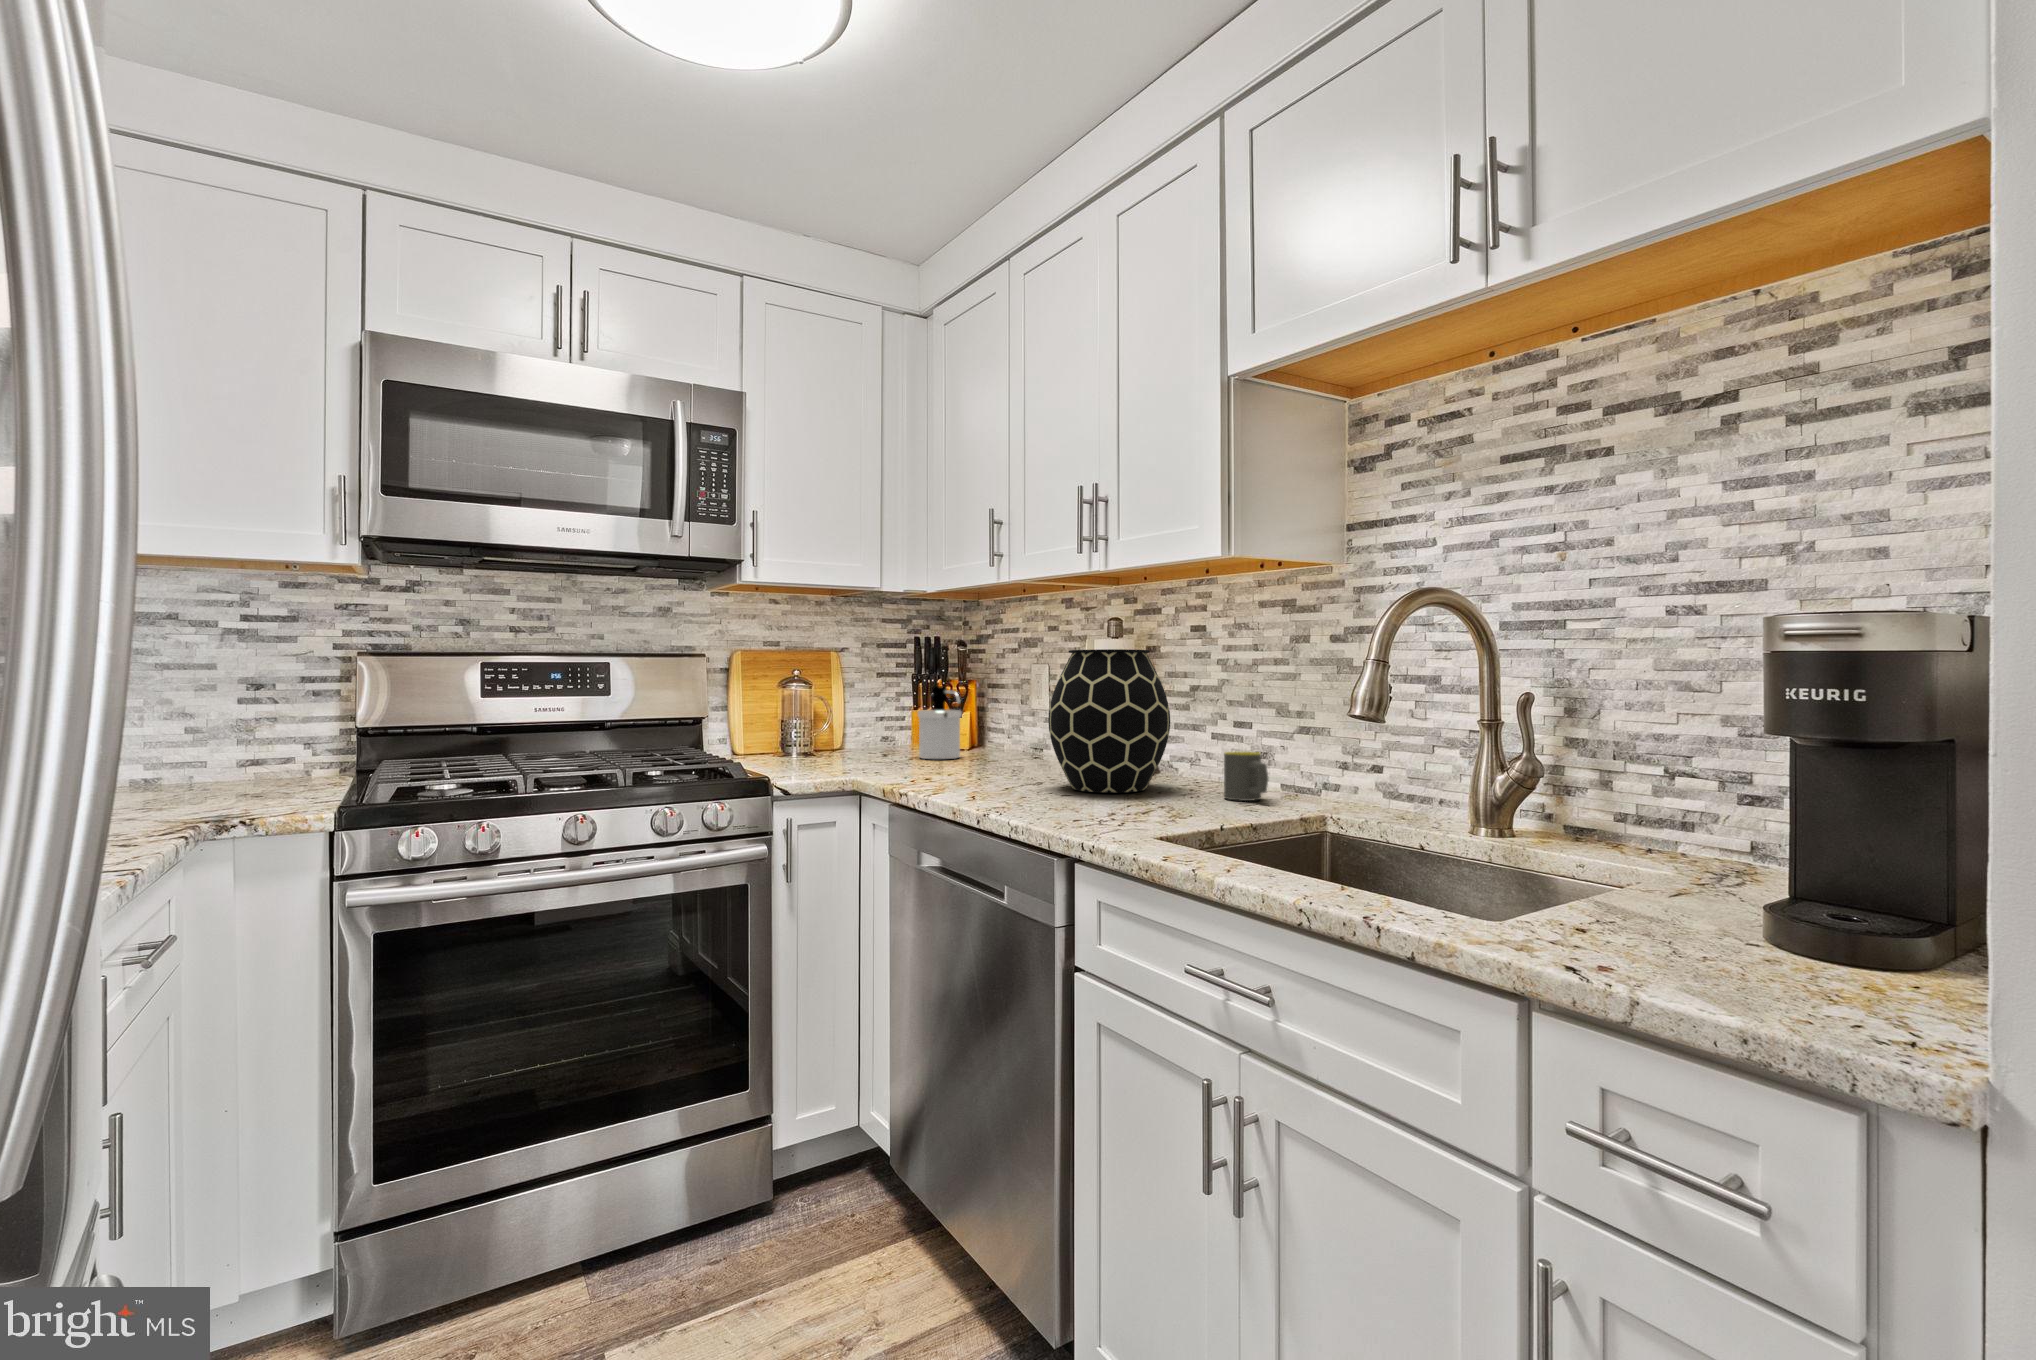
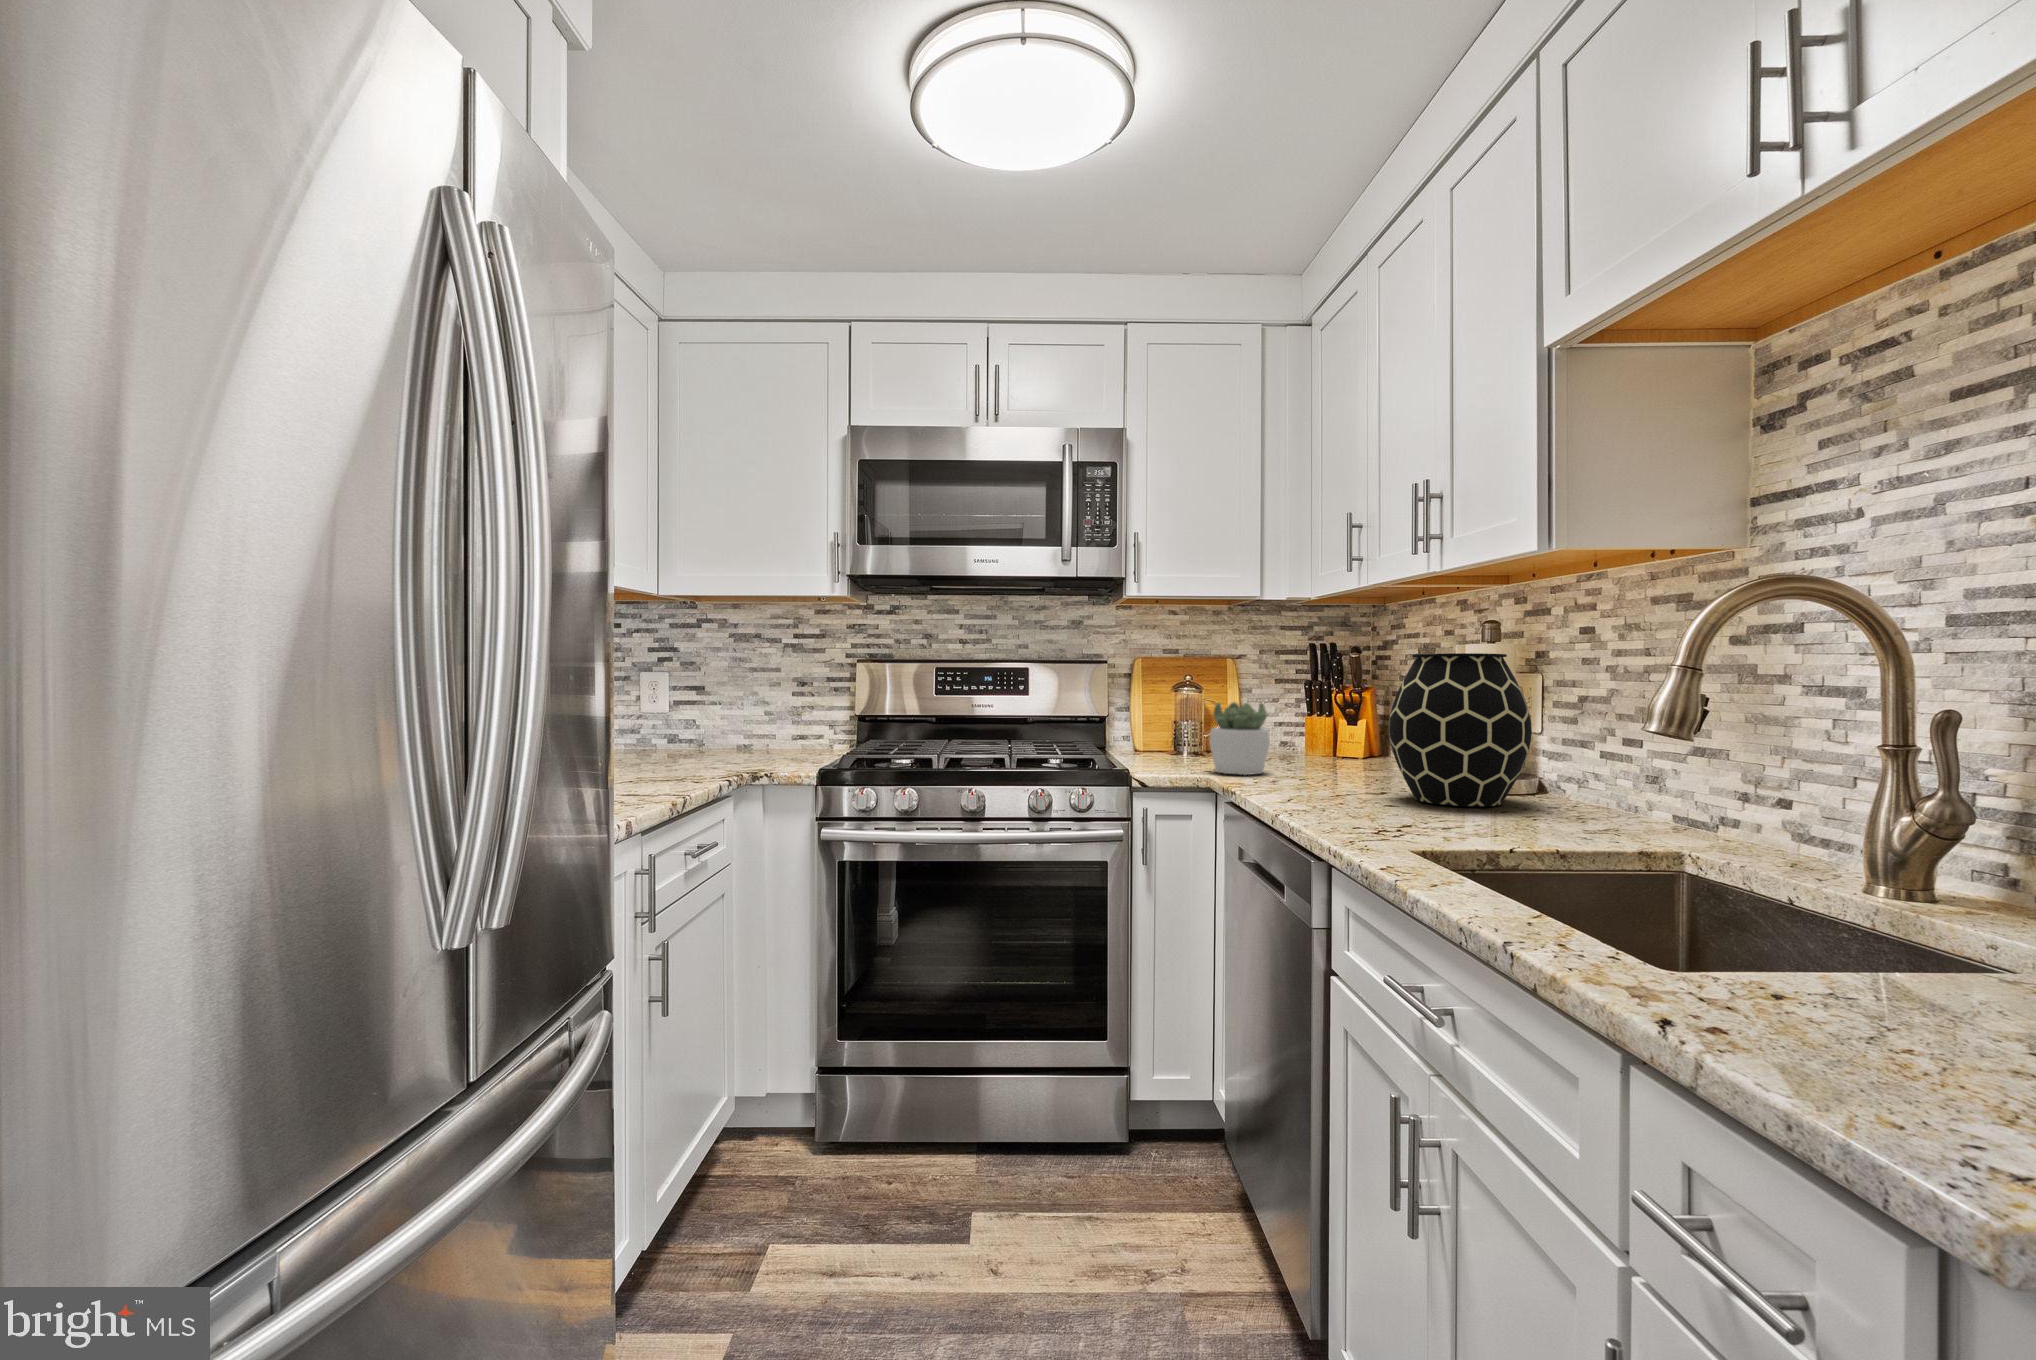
soap dispenser: present [918,686,962,759] -> none [1302,691,1347,763]
succulent plant: none [846,699,909,776] -> present [1209,702,1270,775]
mug: present [1224,752,1268,801] -> none [1584,769,1633,826]

